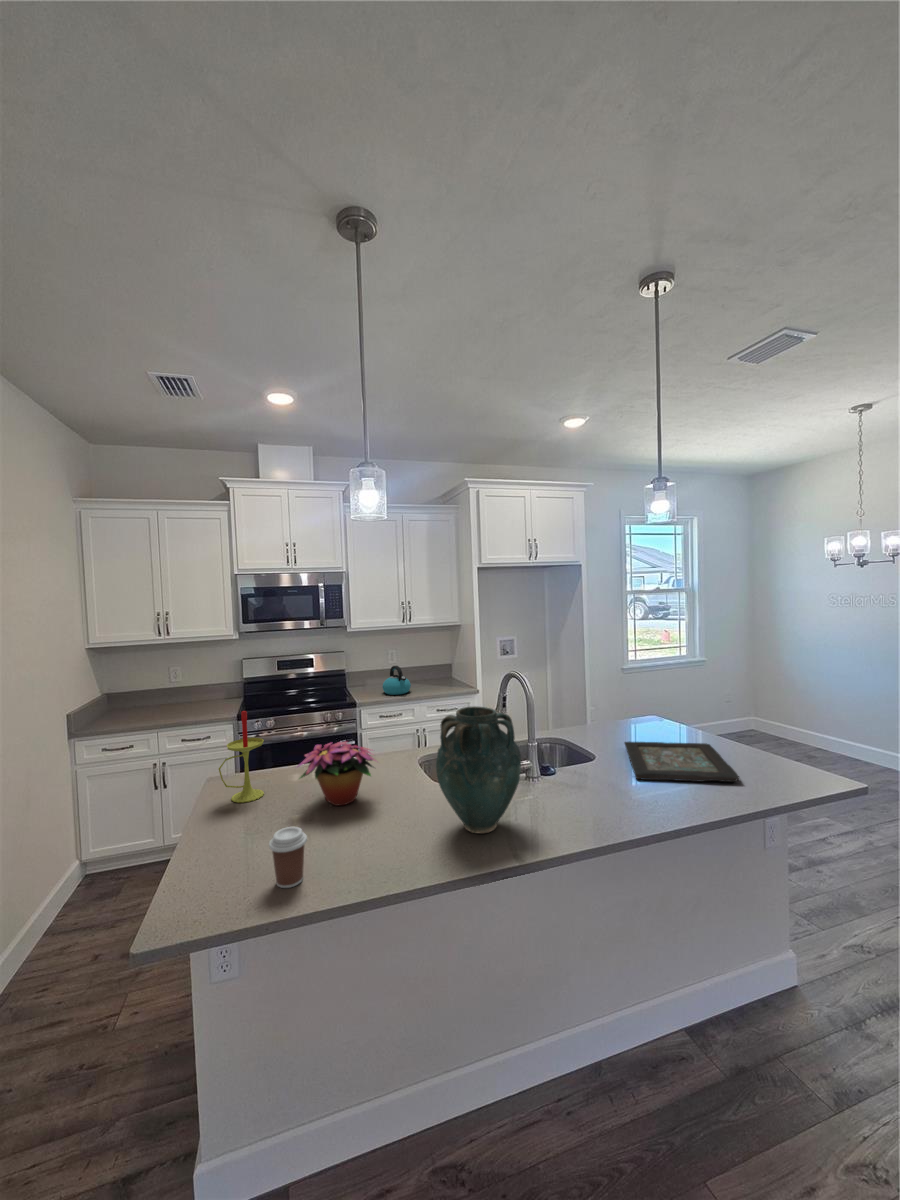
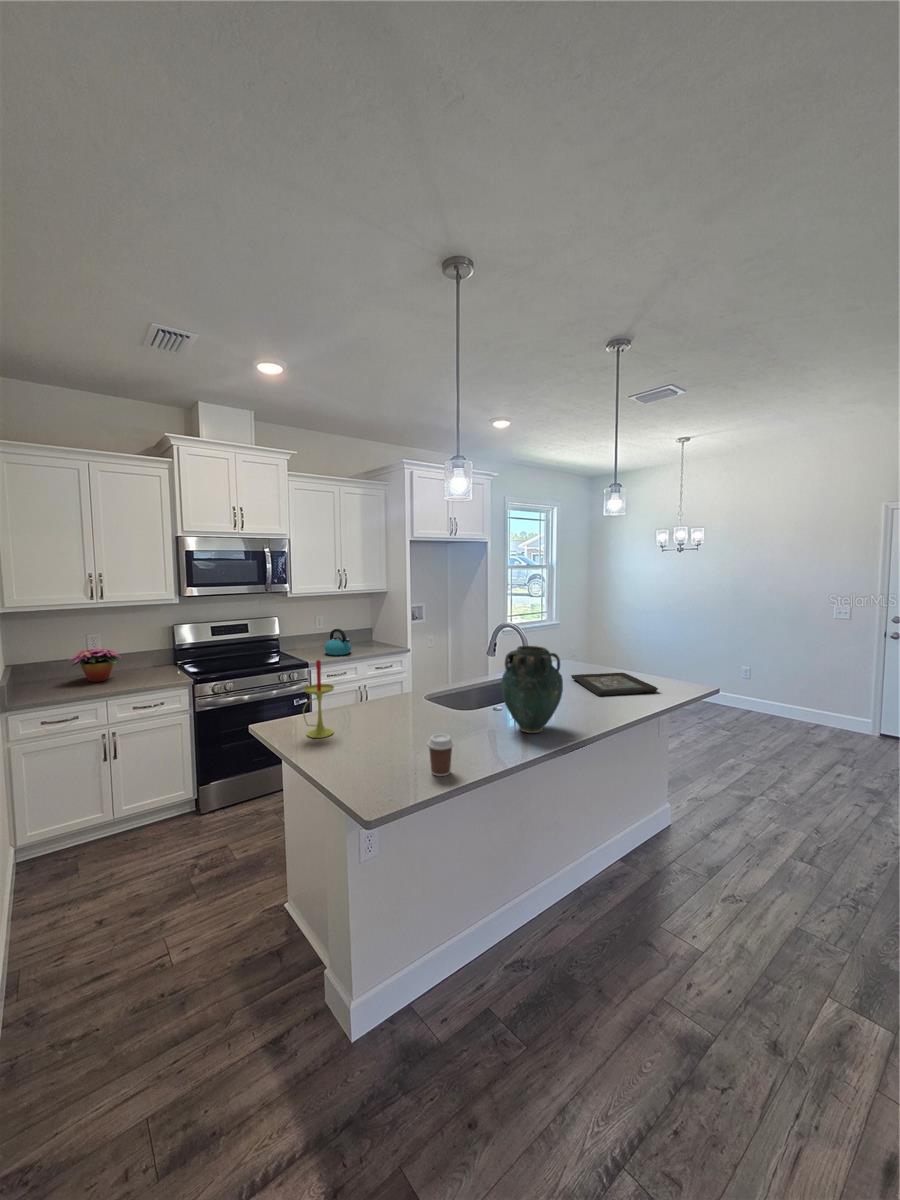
flower arrangement: present [298,742,376,806] -> present [69,648,119,682]

